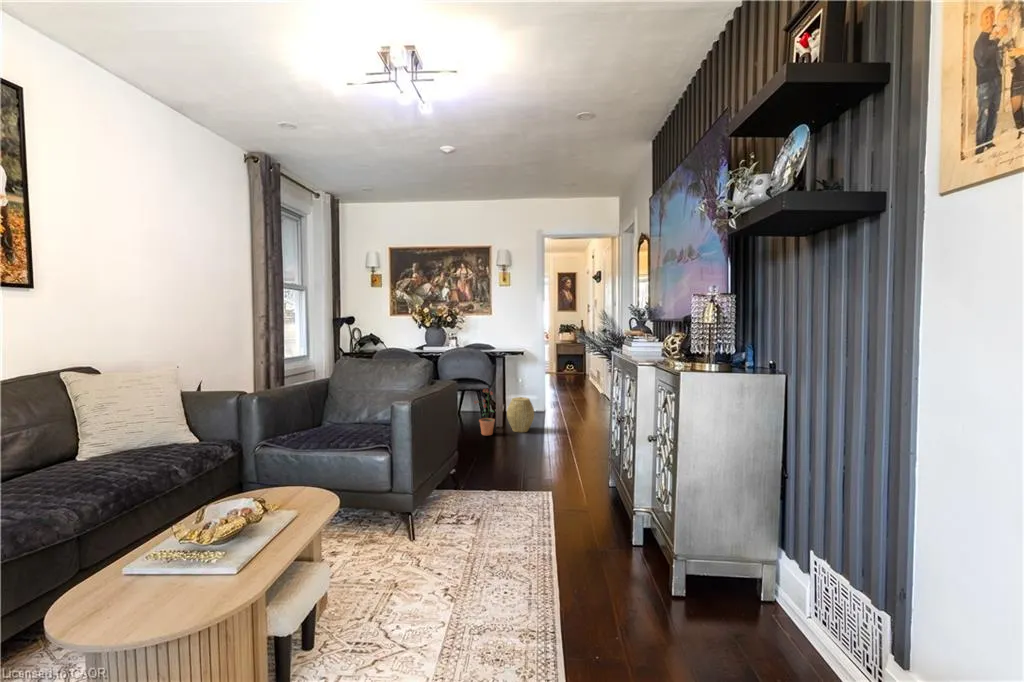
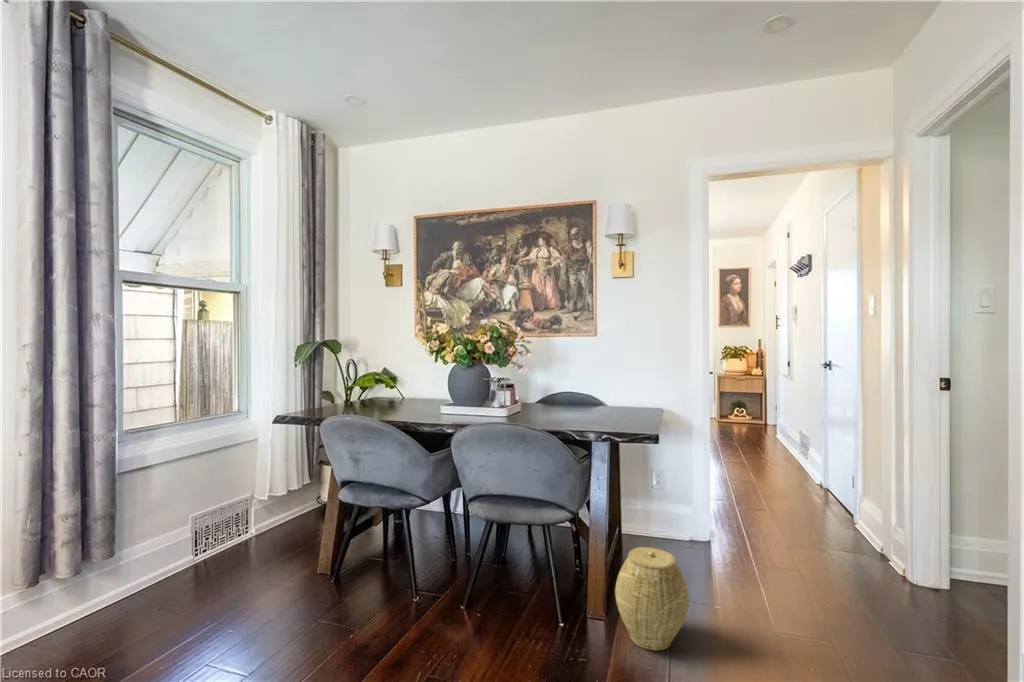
potted plant: present [474,389,495,436] -> none [529,524,583,657]

